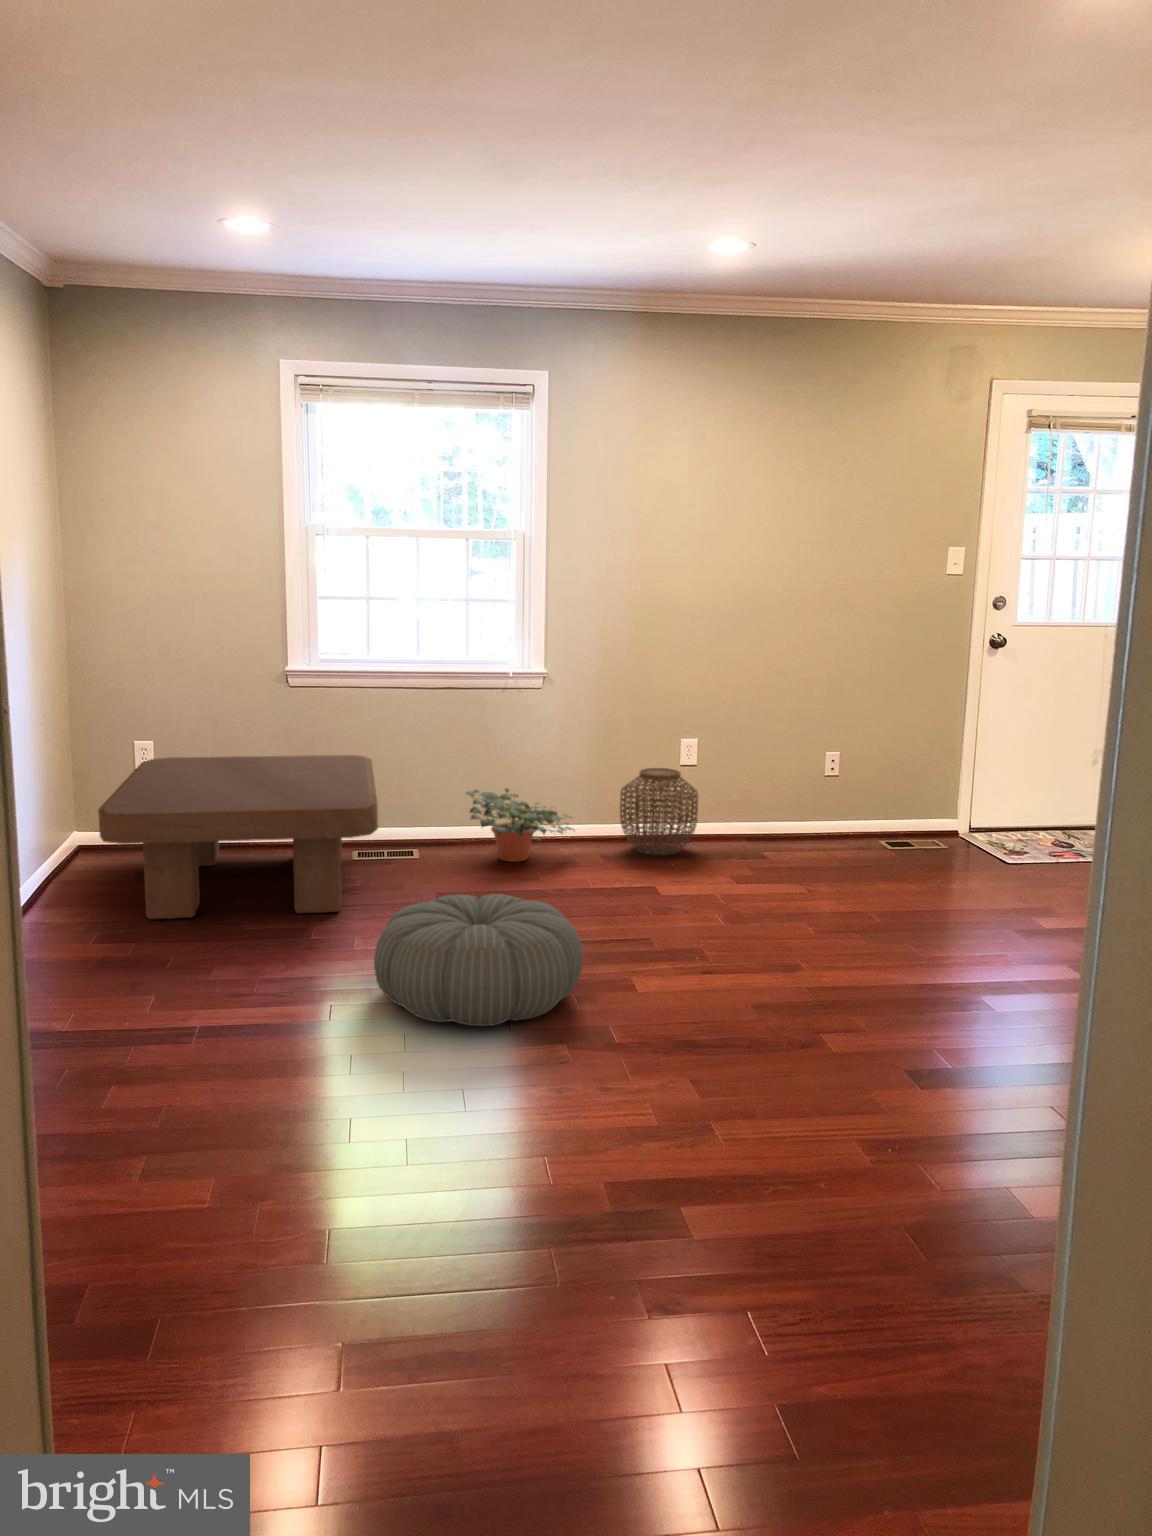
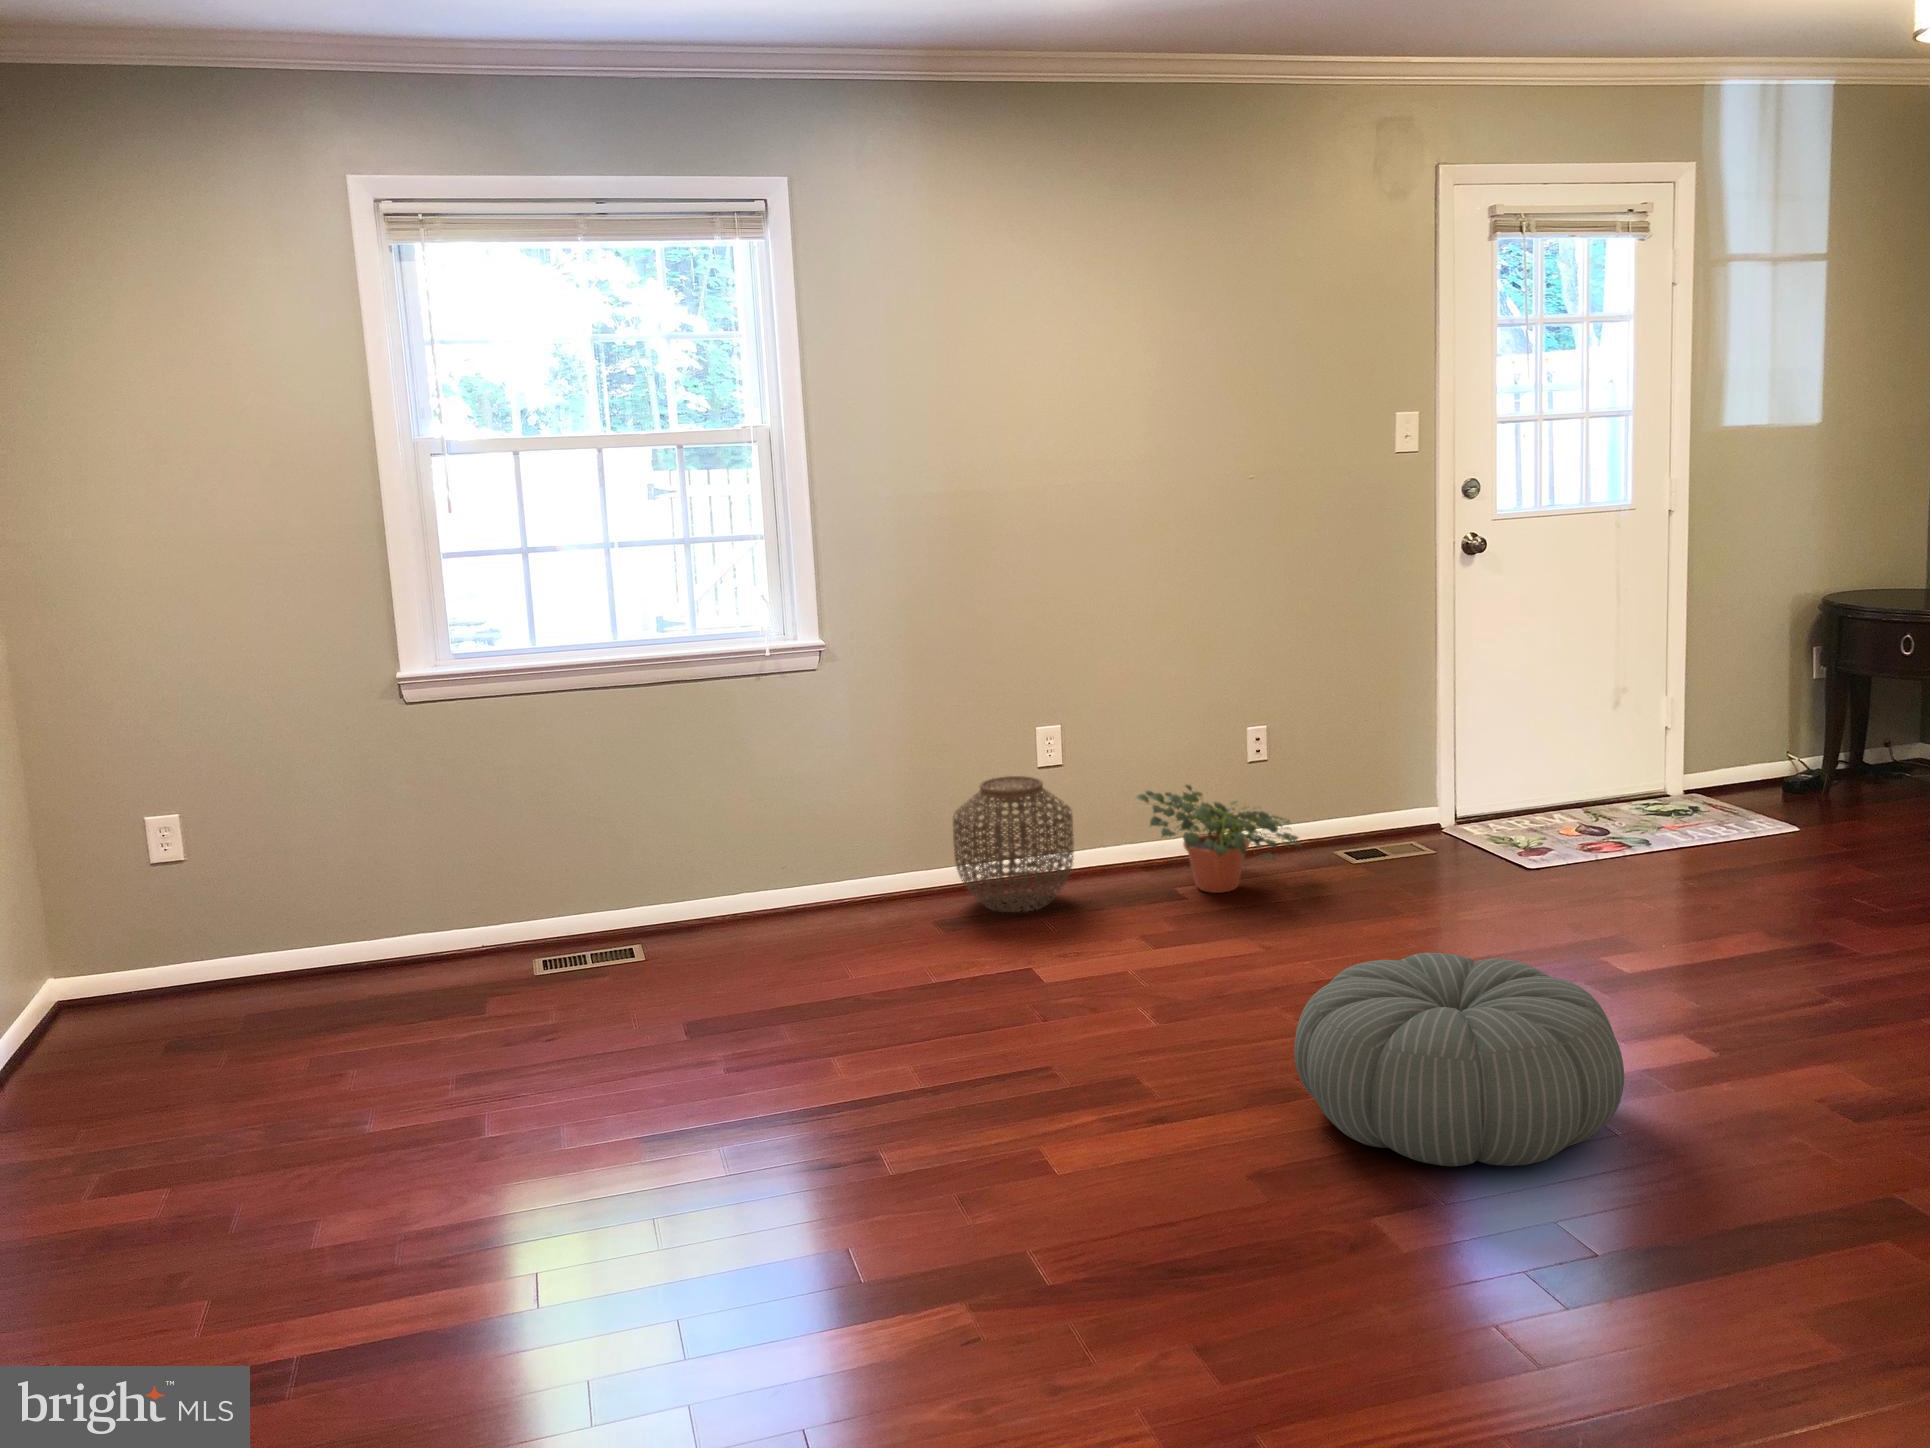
coffee table: present [98,755,378,919] -> none [77,804,582,1142]
potted plant: present [466,788,574,862] -> present [1136,785,1300,893]
pouf: present [374,894,583,1026] -> present [1294,953,1624,1166]

